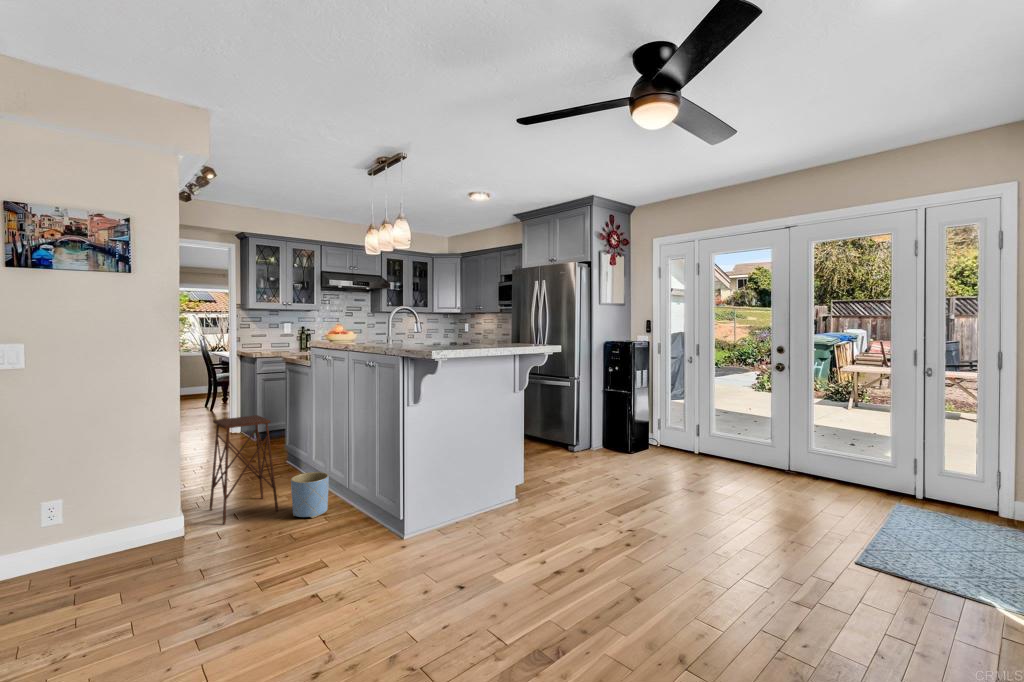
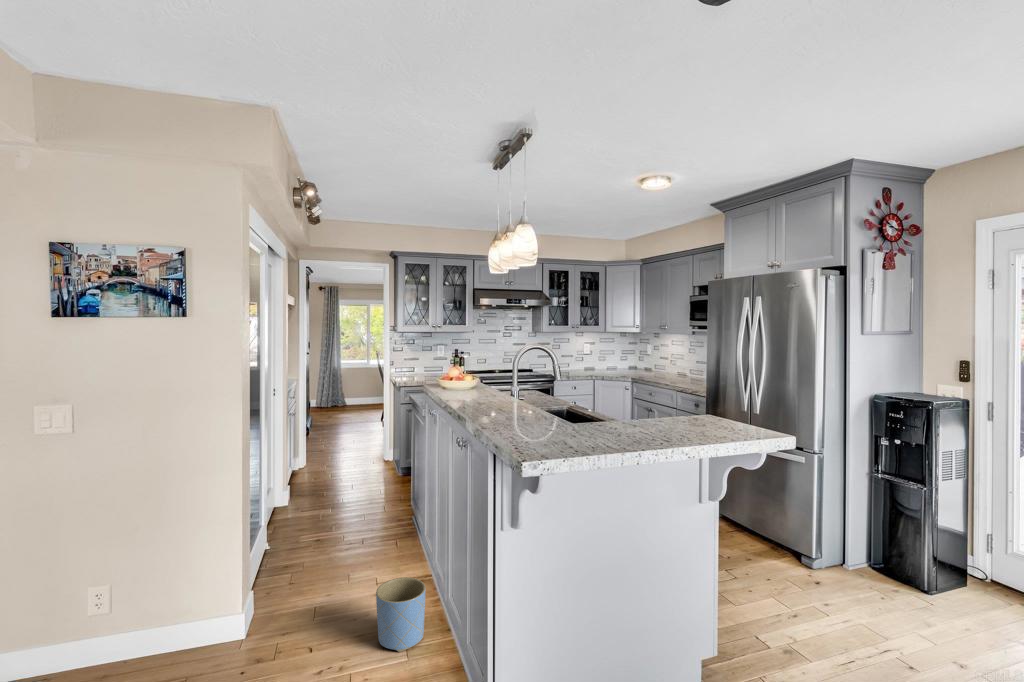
side table: present [210,415,278,524] -> none [296,487,367,638]

